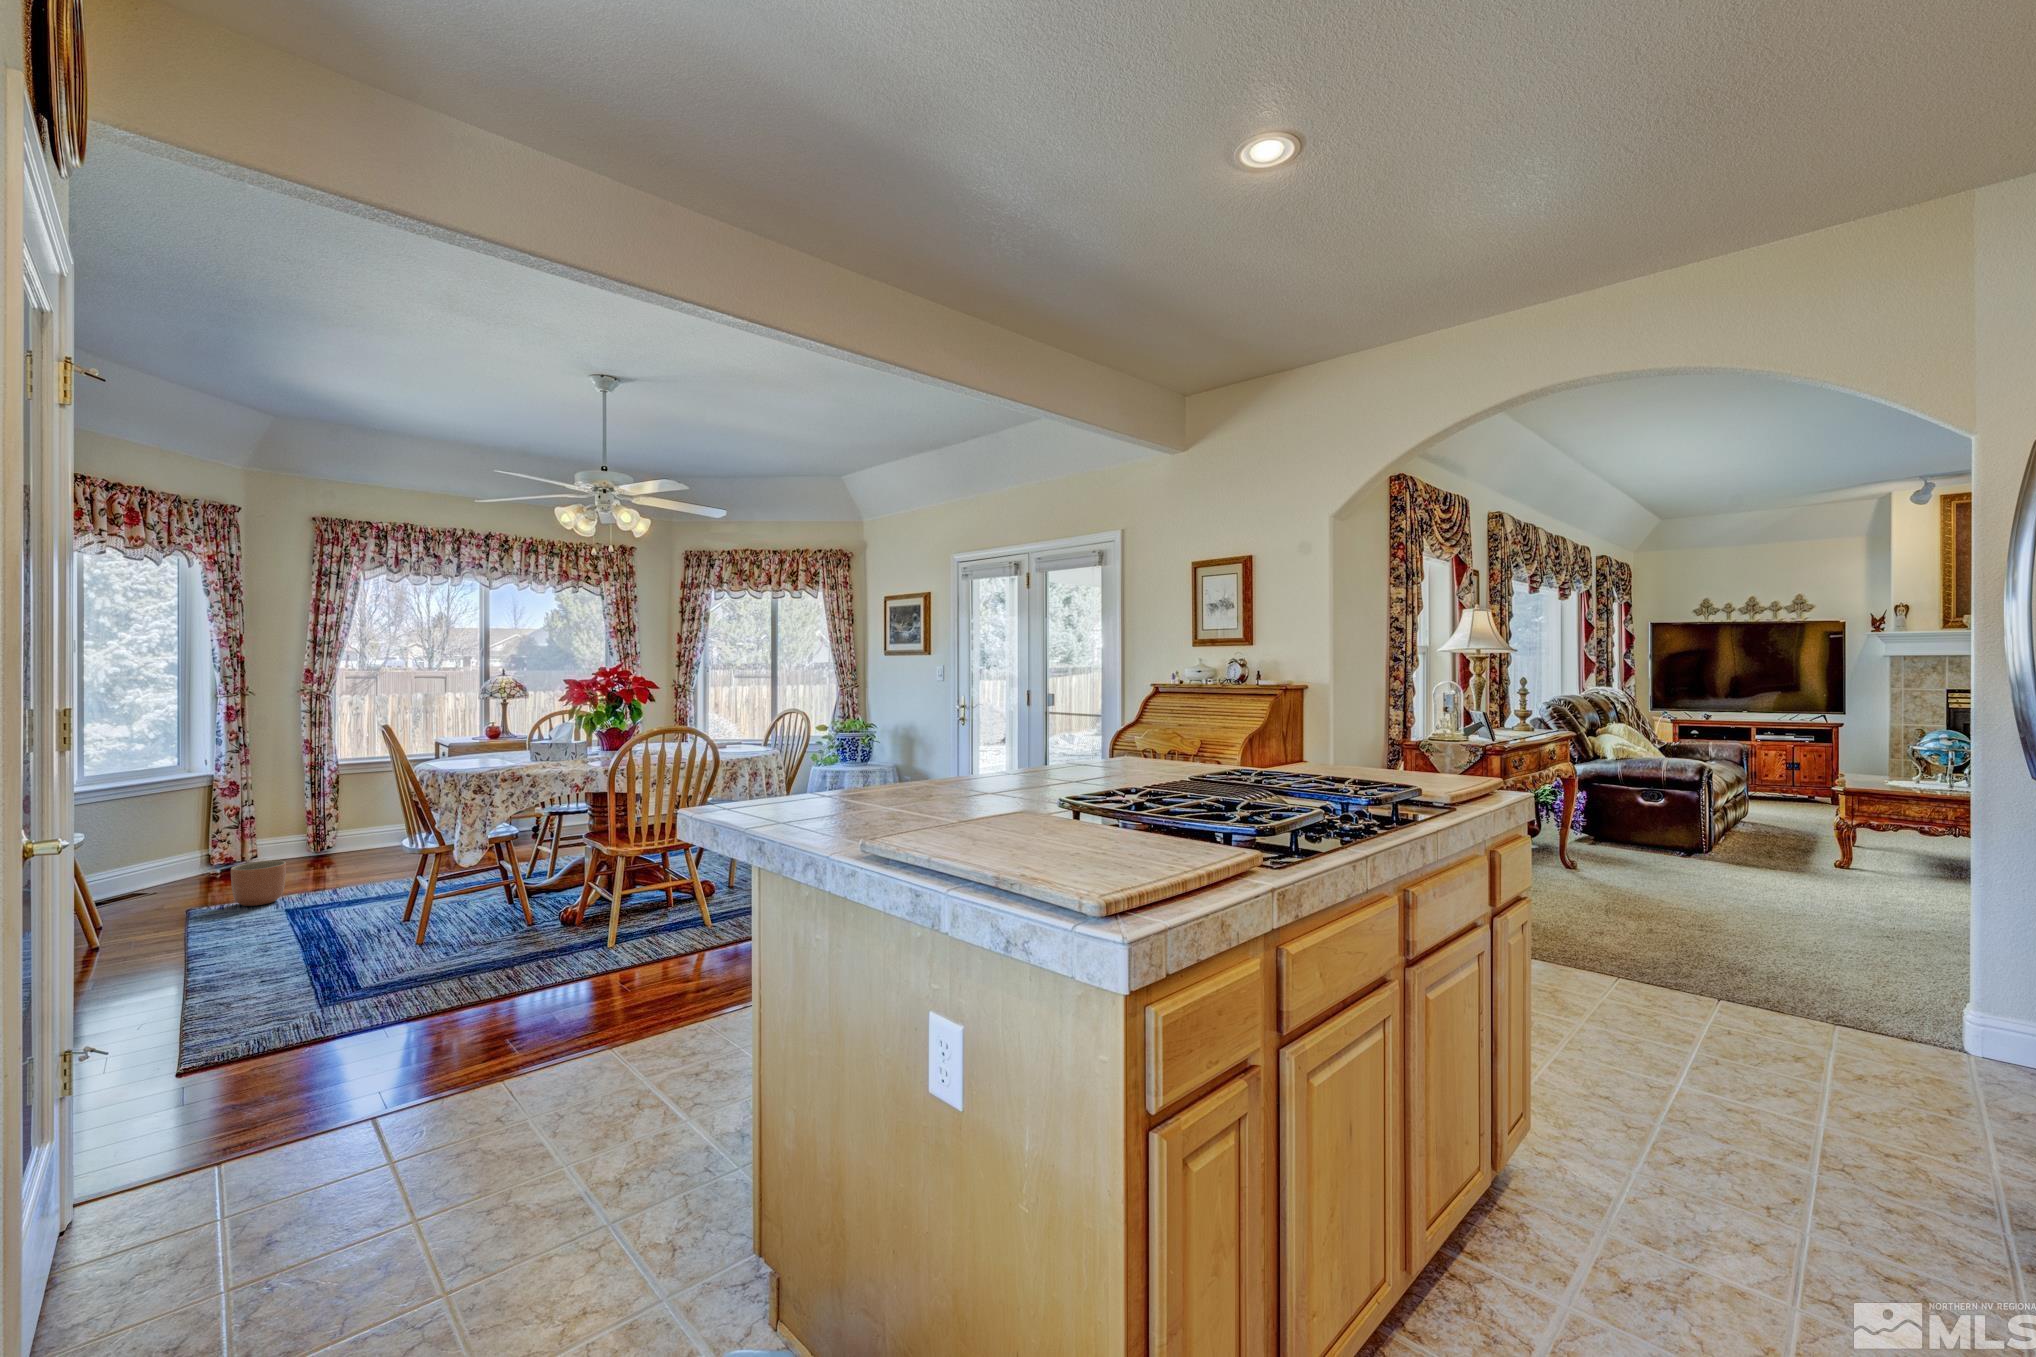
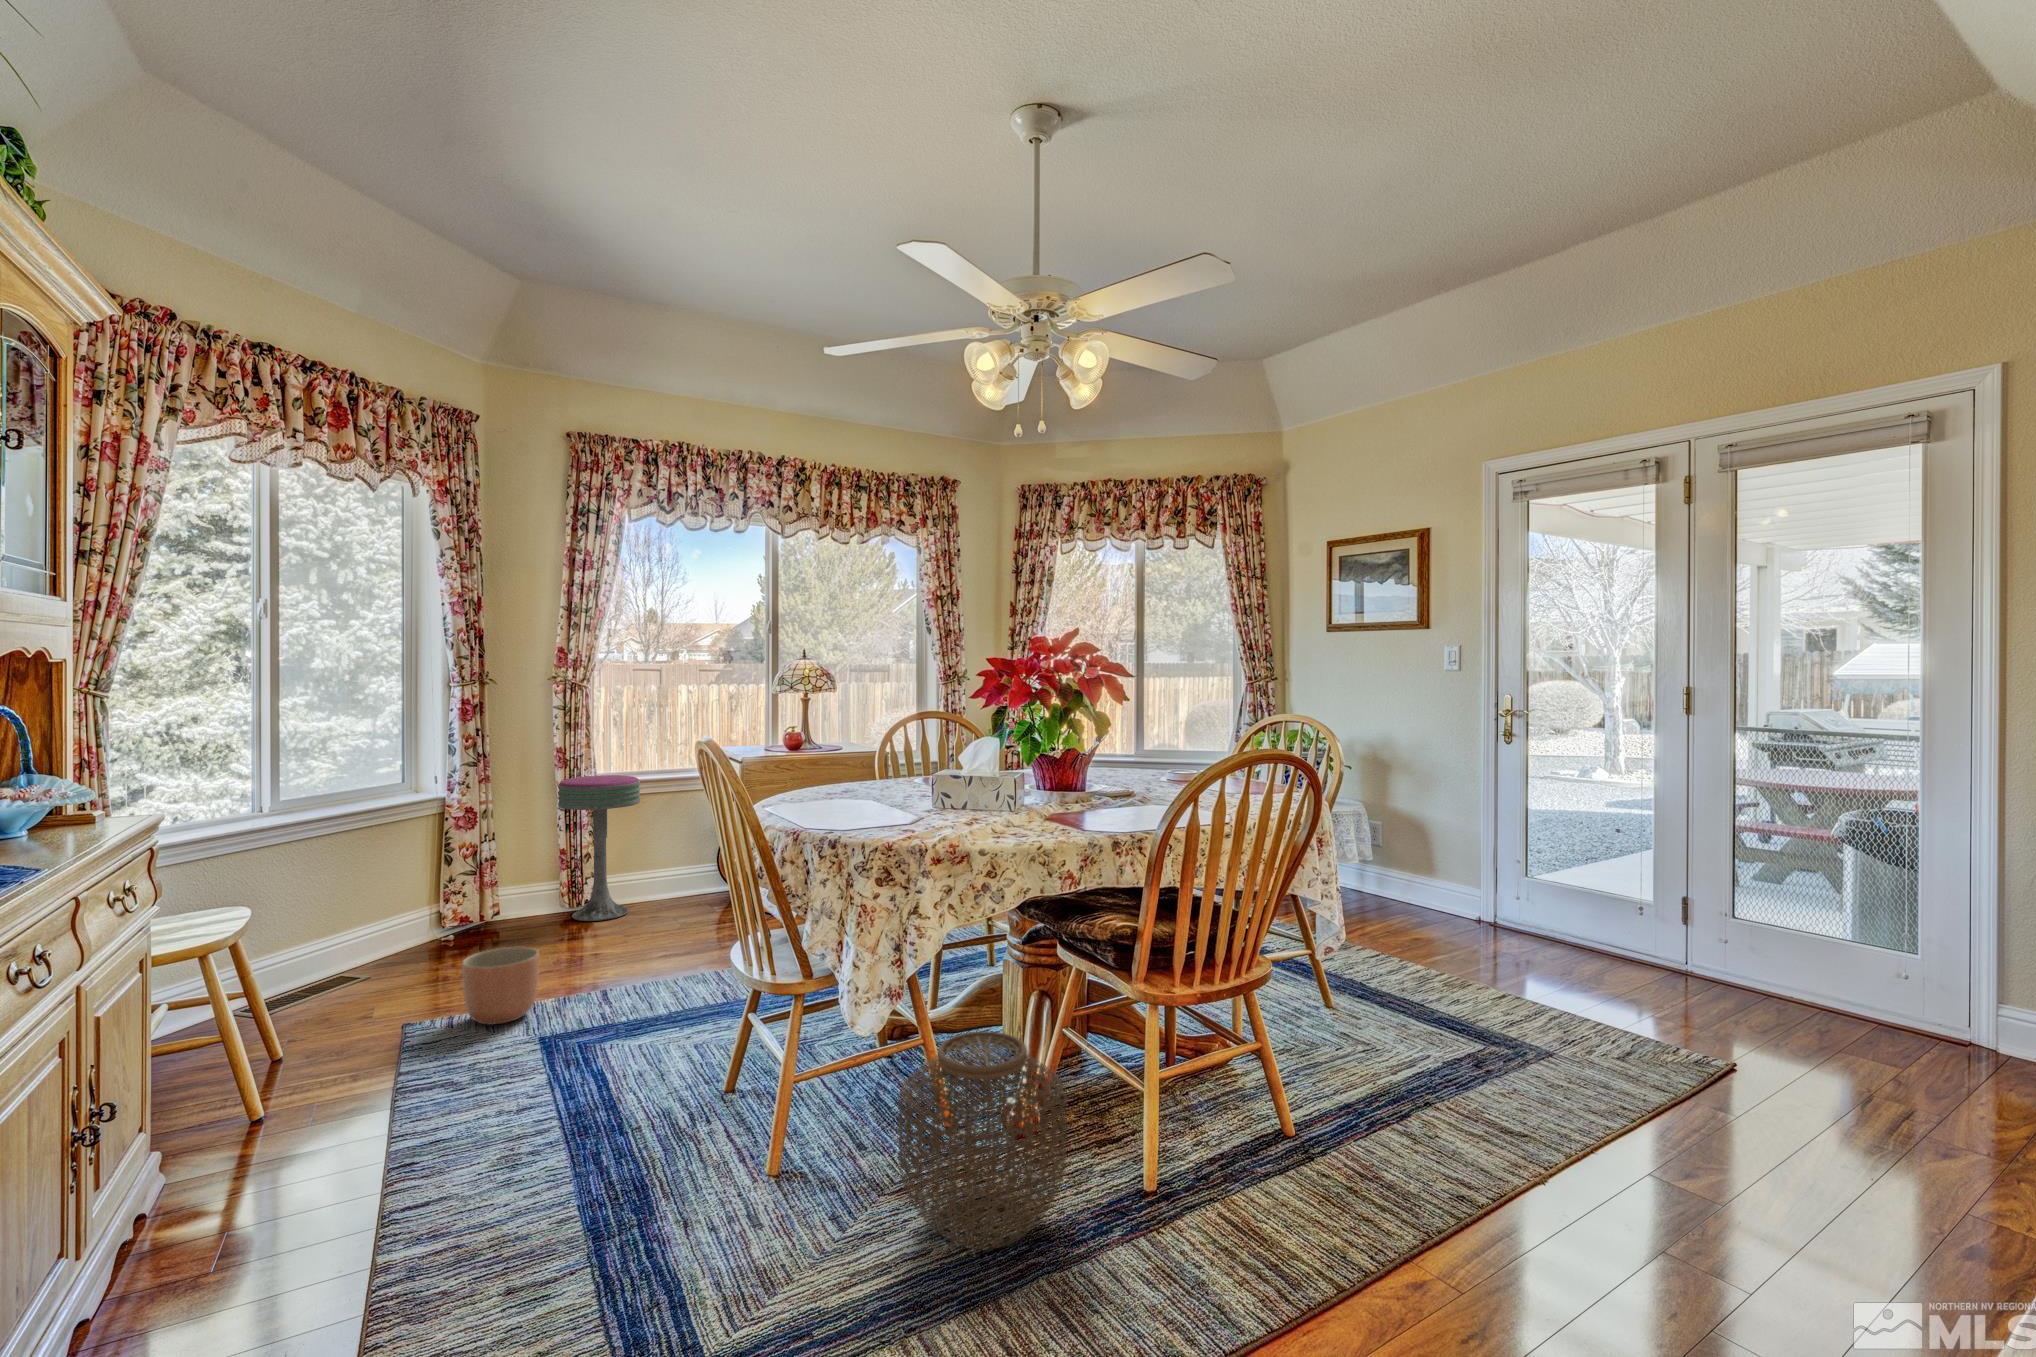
bar stool: none [305,759,370,859] -> present [558,775,640,921]
woven basket: none [474,864,566,958] -> present [898,1031,1067,1249]

